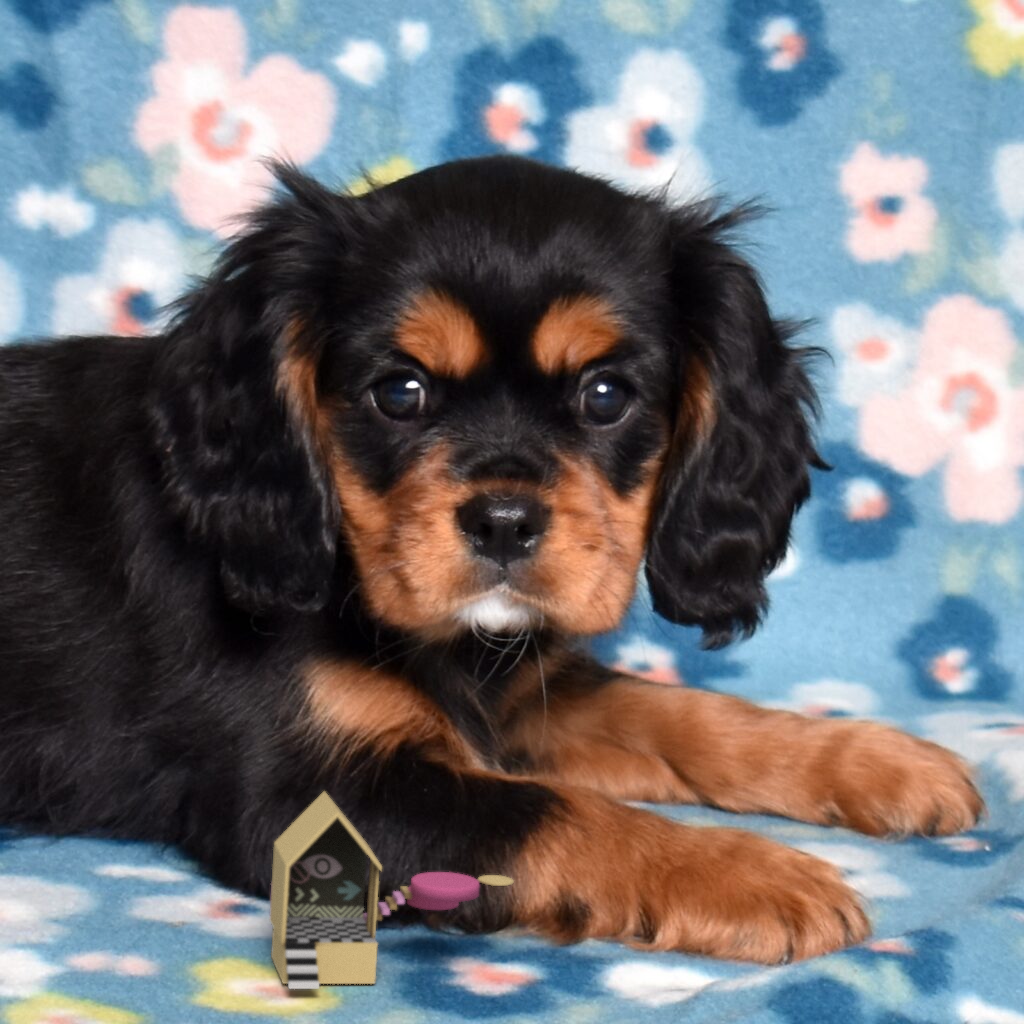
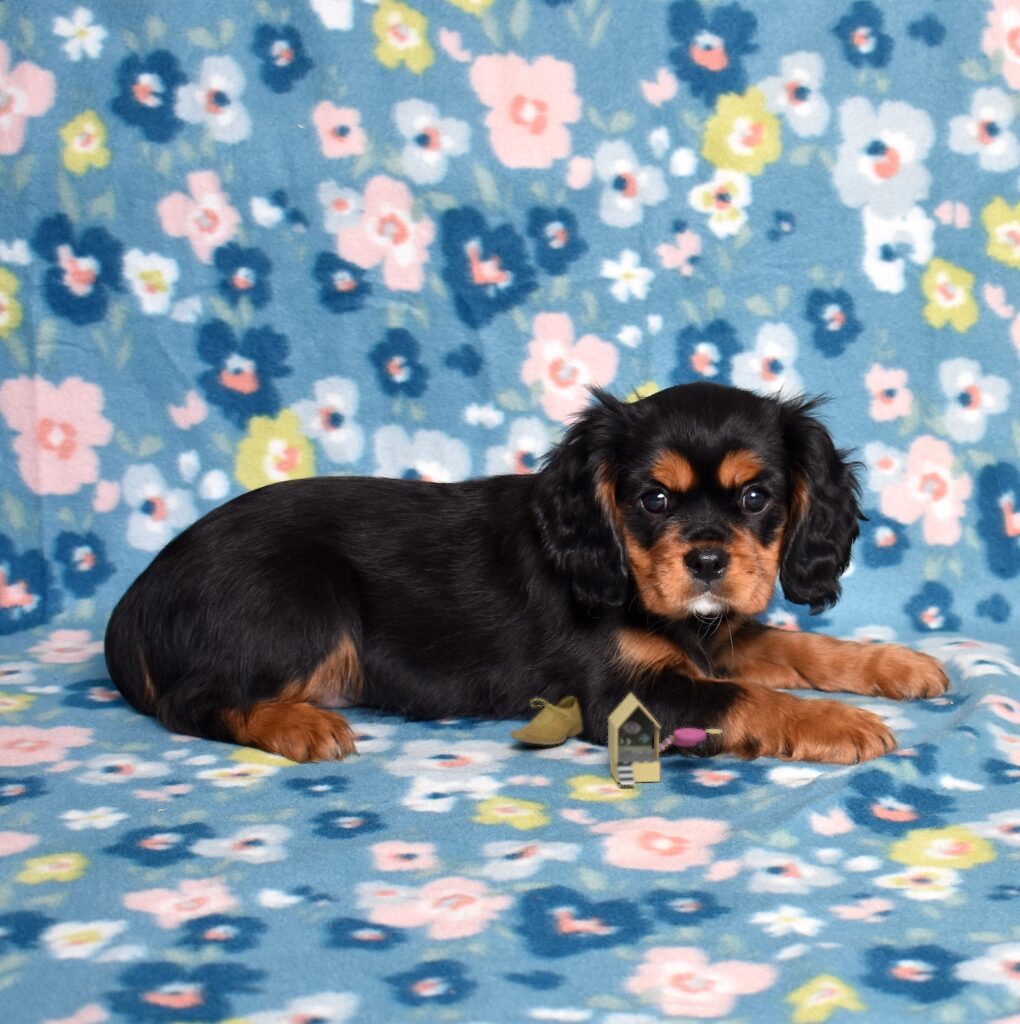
shoe: none [65,796,227,895] -> present [511,697,582,745]

